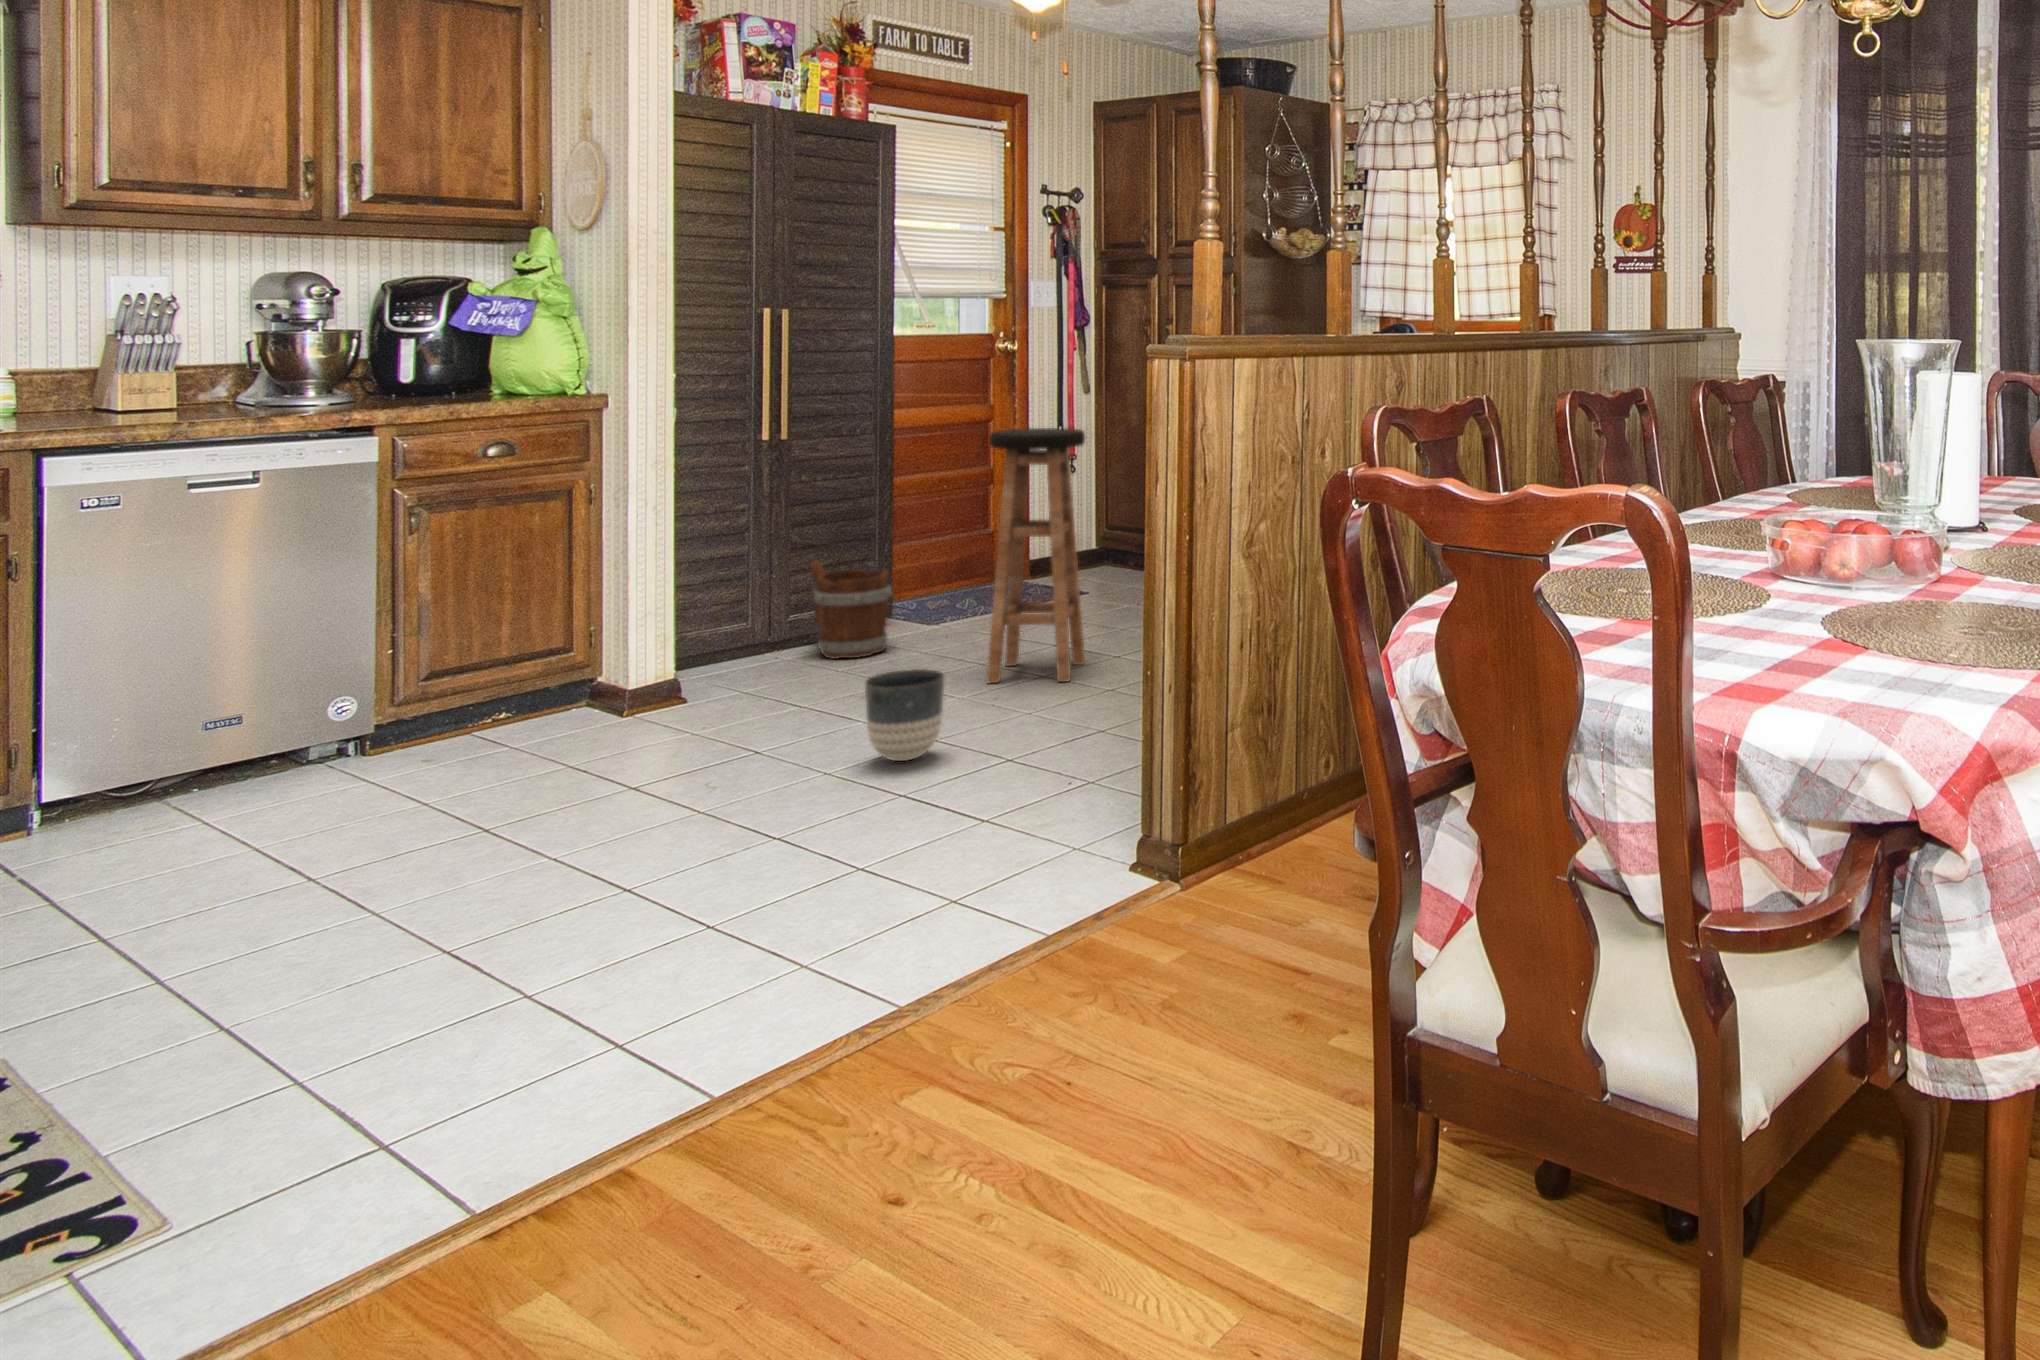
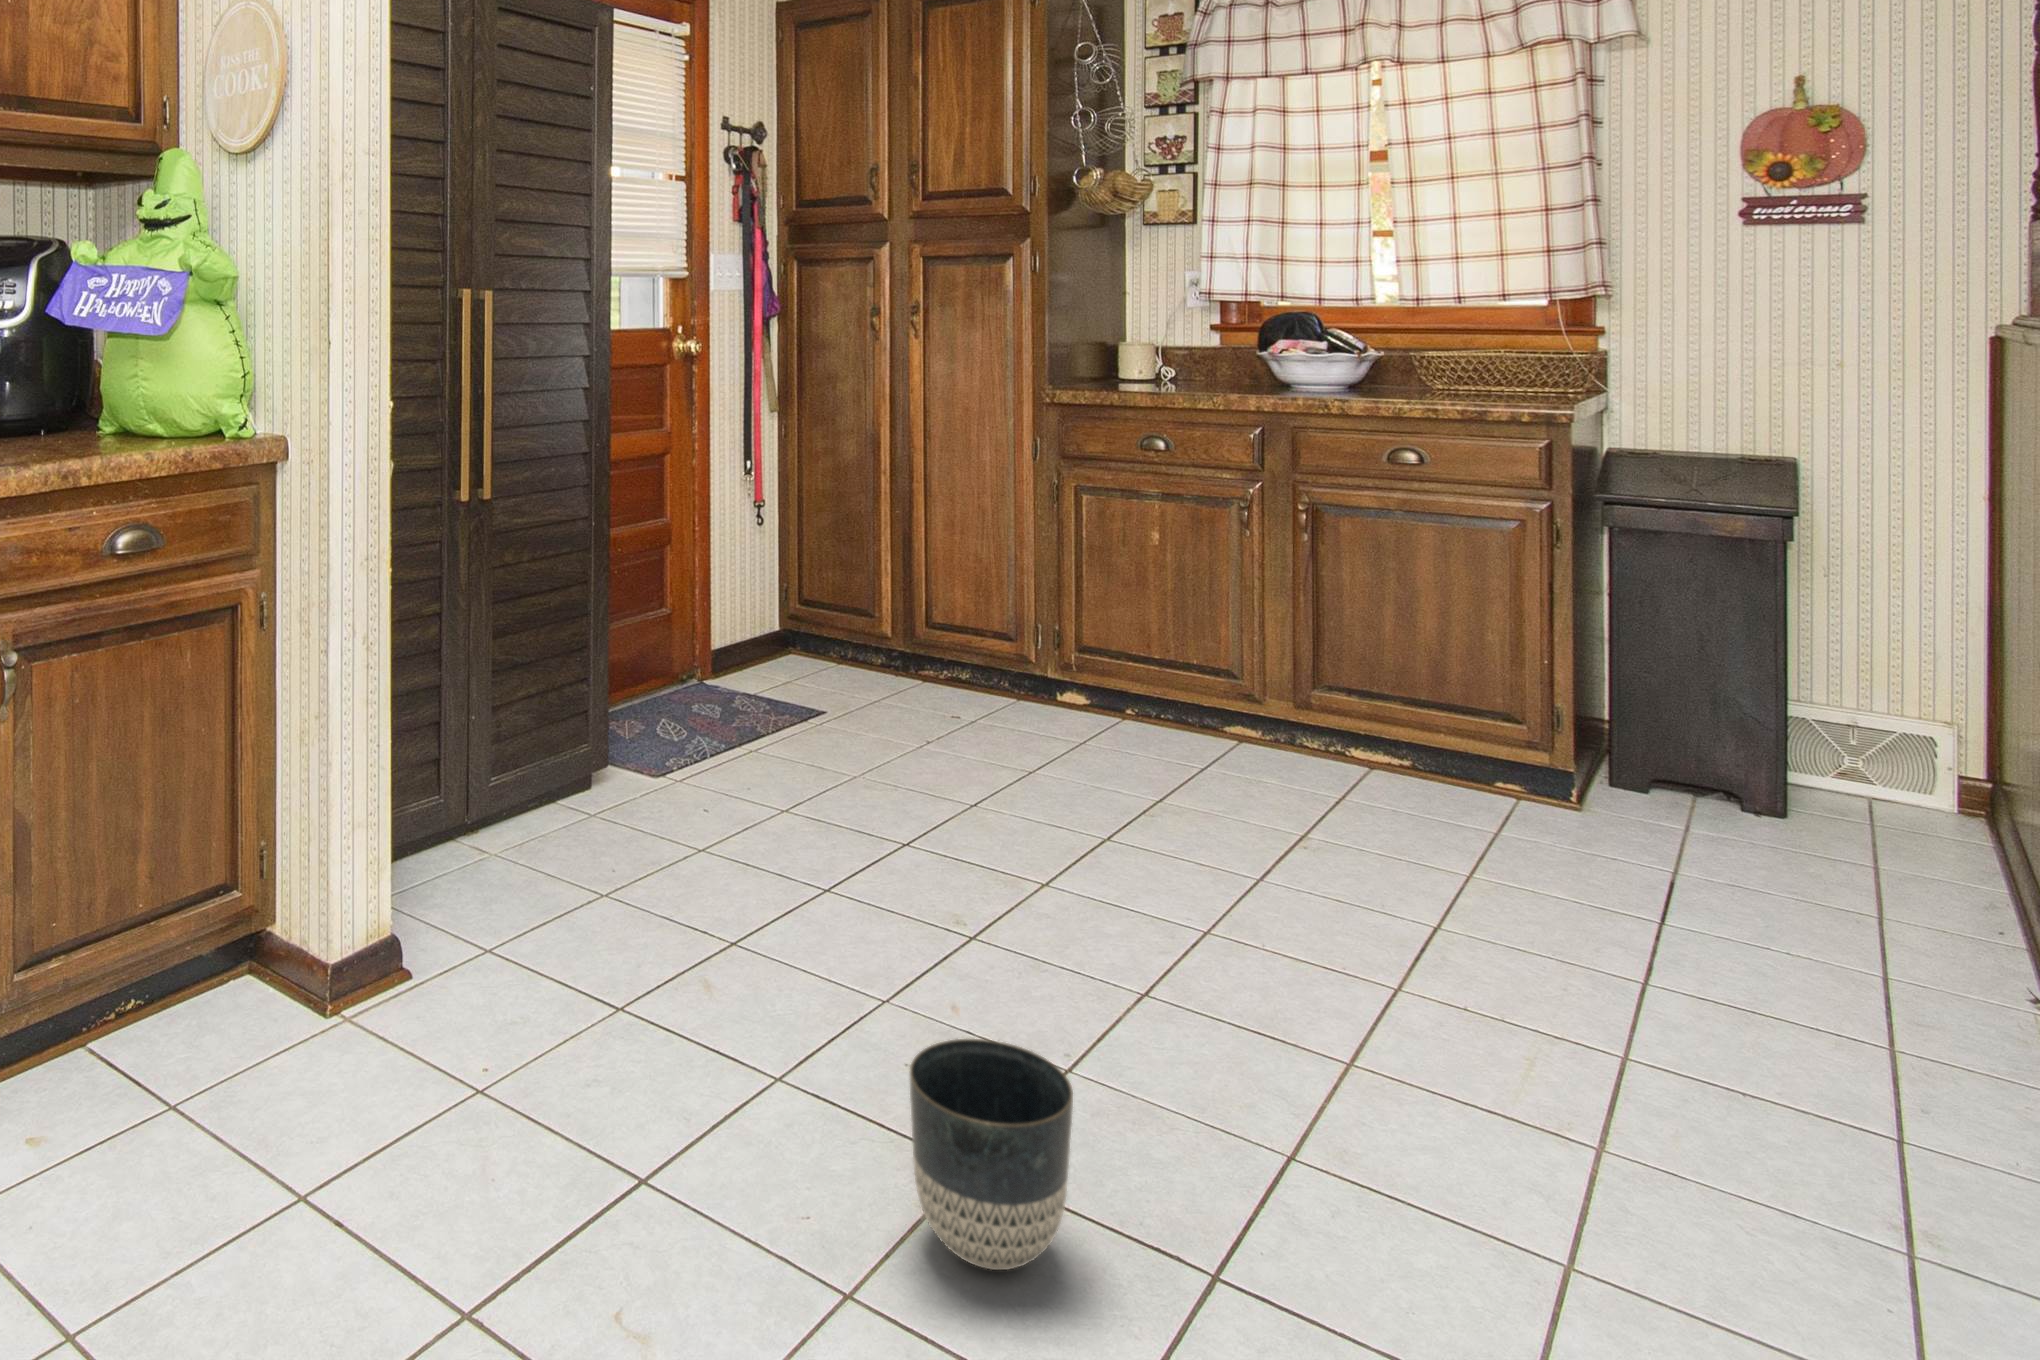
bar stool: present [987,428,1085,683] -> none [886,495,1052,968]
bucket: present [810,561,892,659] -> none [519,693,664,870]

